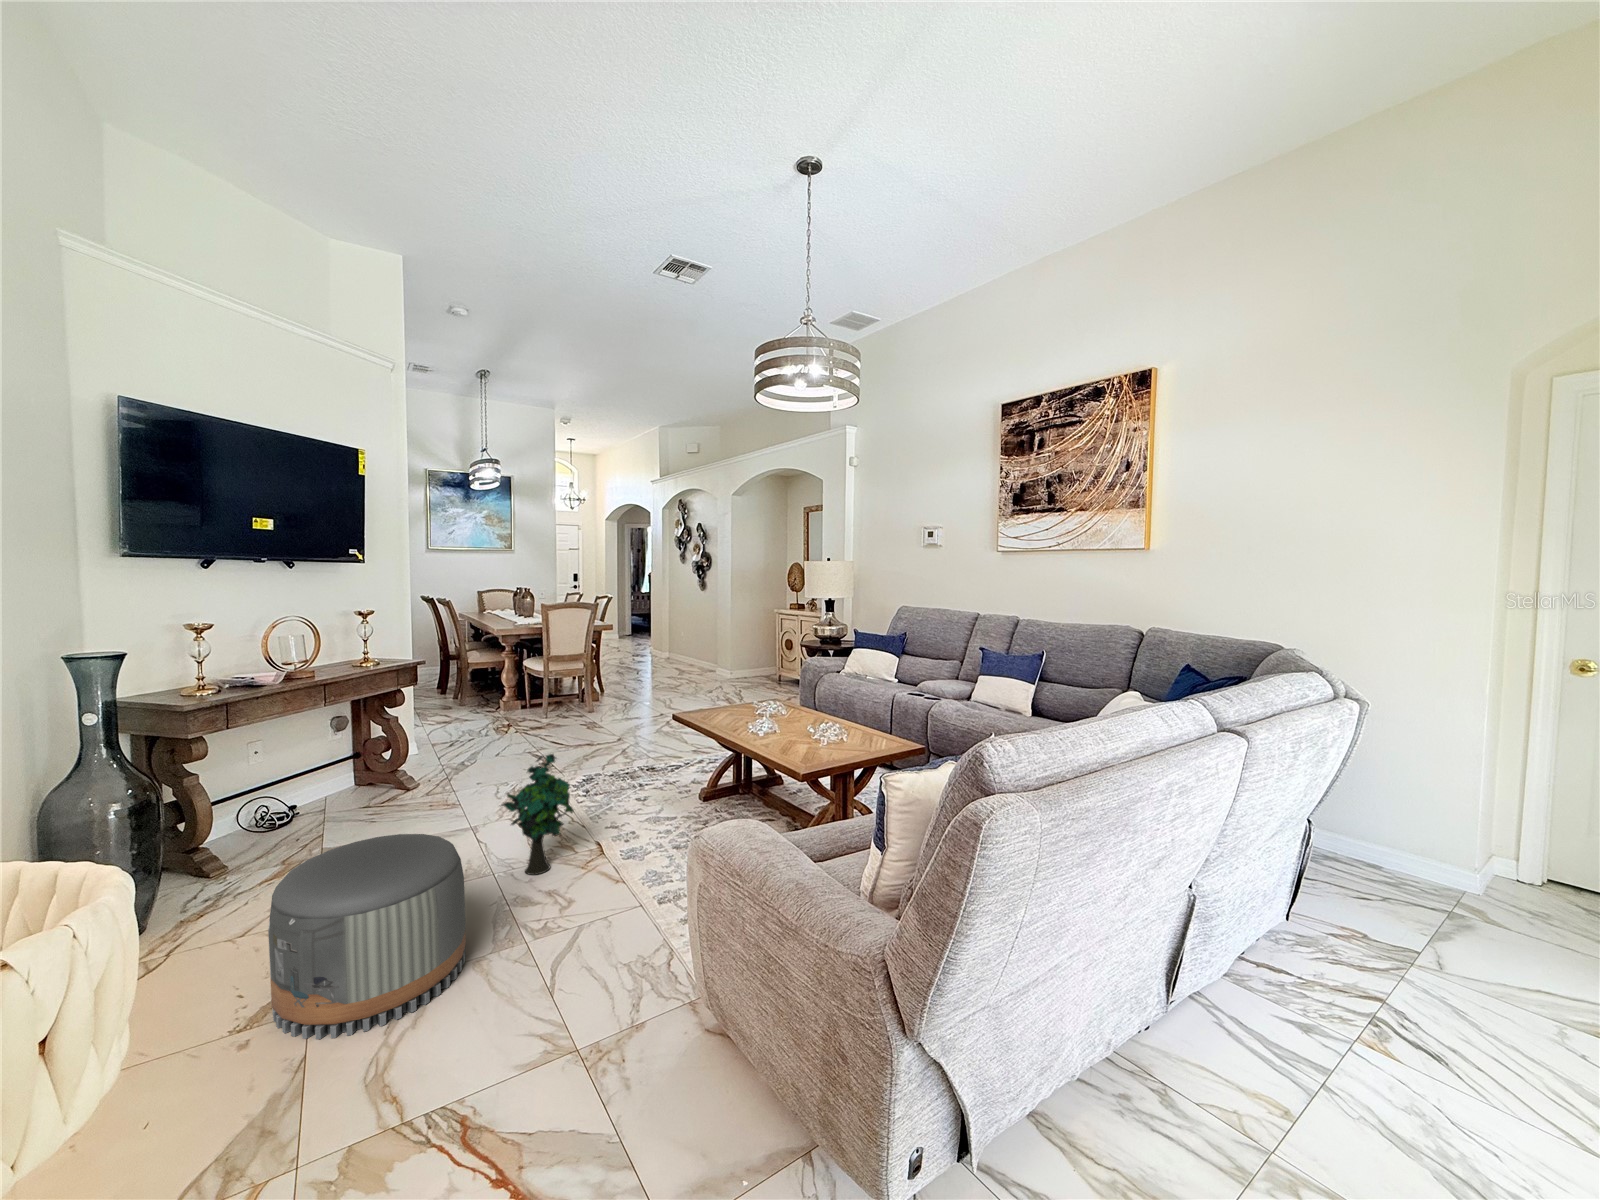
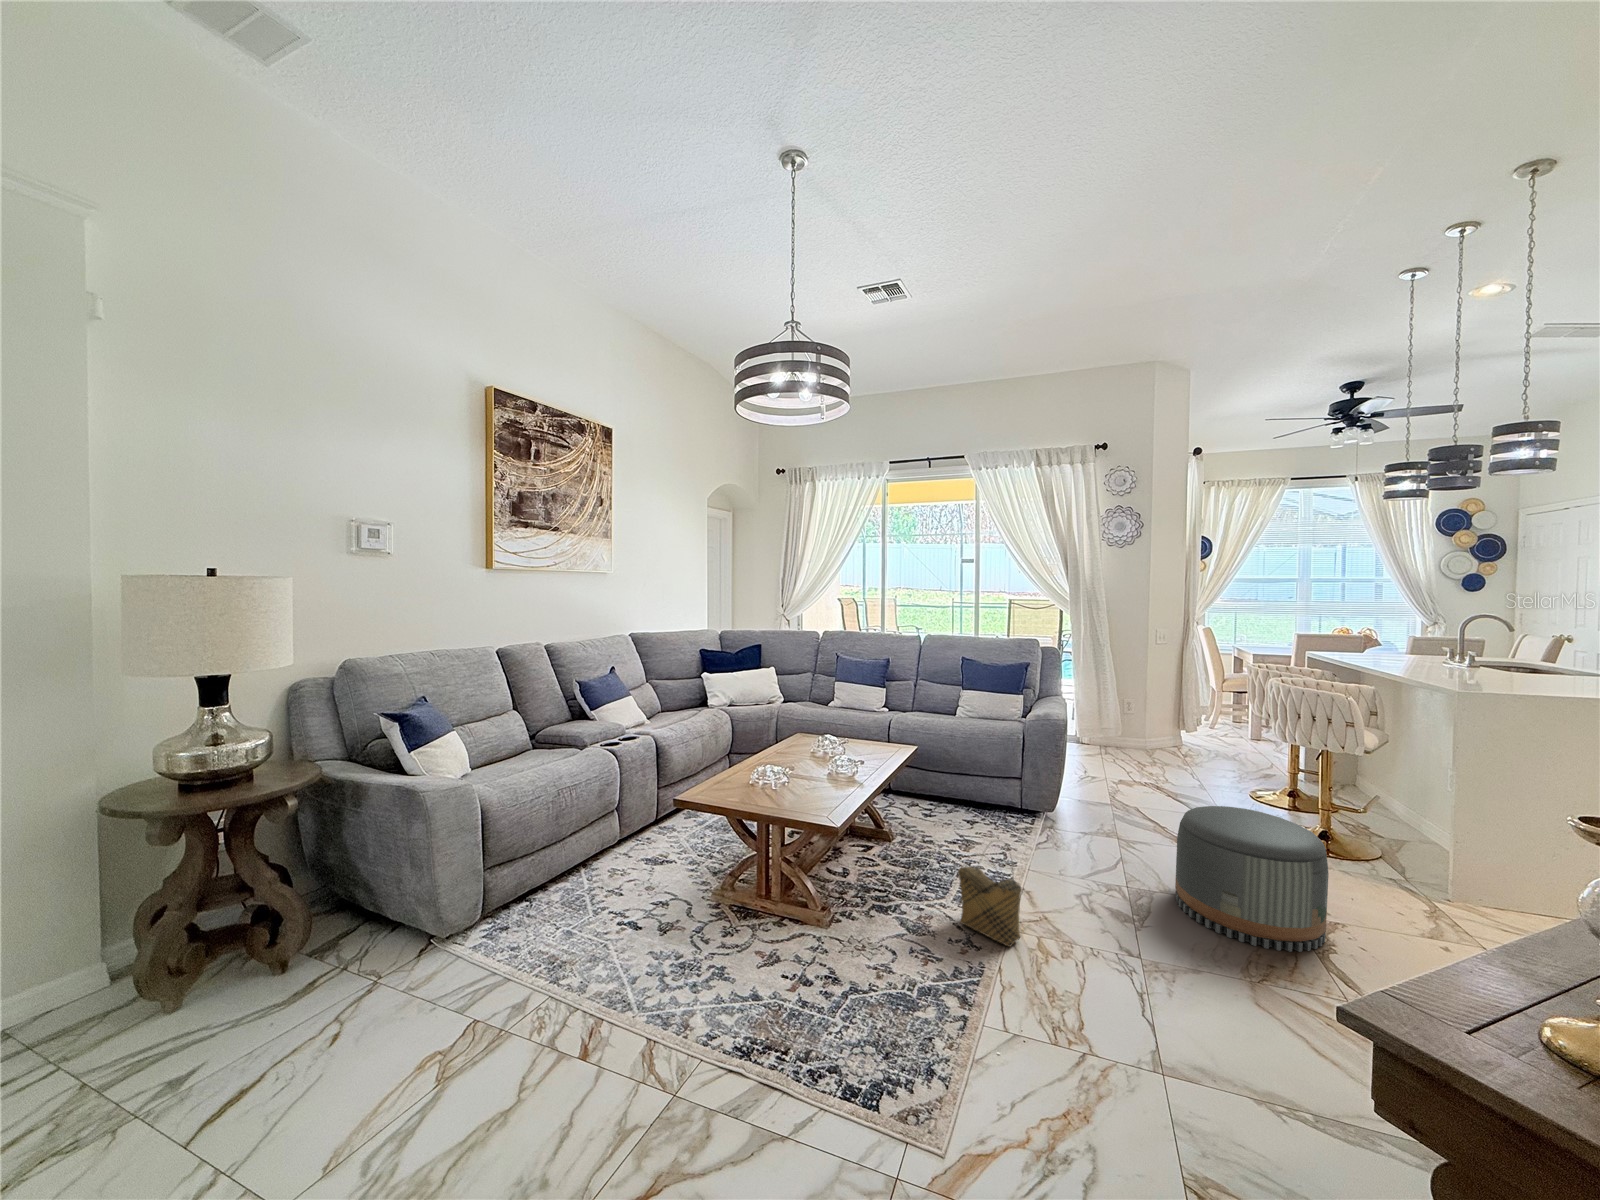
decorative plant: present [502,754,574,875] -> none [1051,808,1138,948]
woven basket: none [583,763,639,841] -> present [958,840,1022,947]

